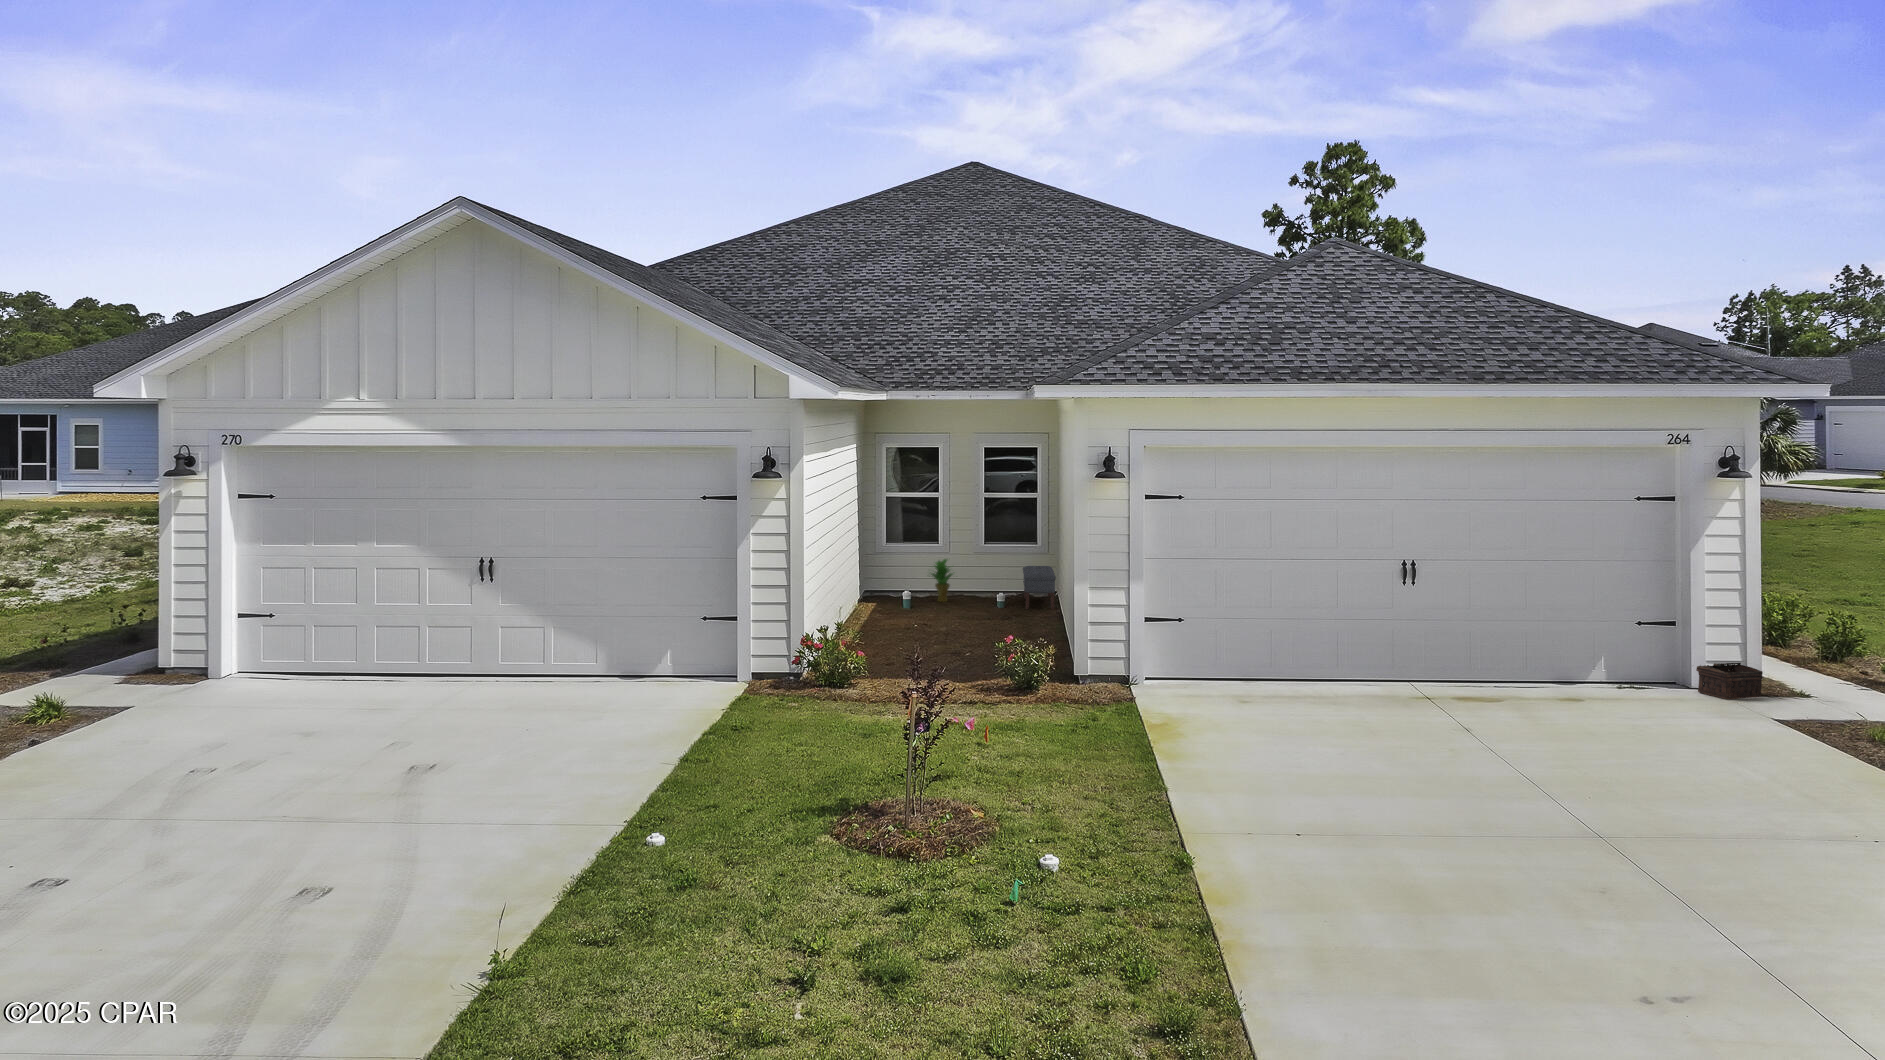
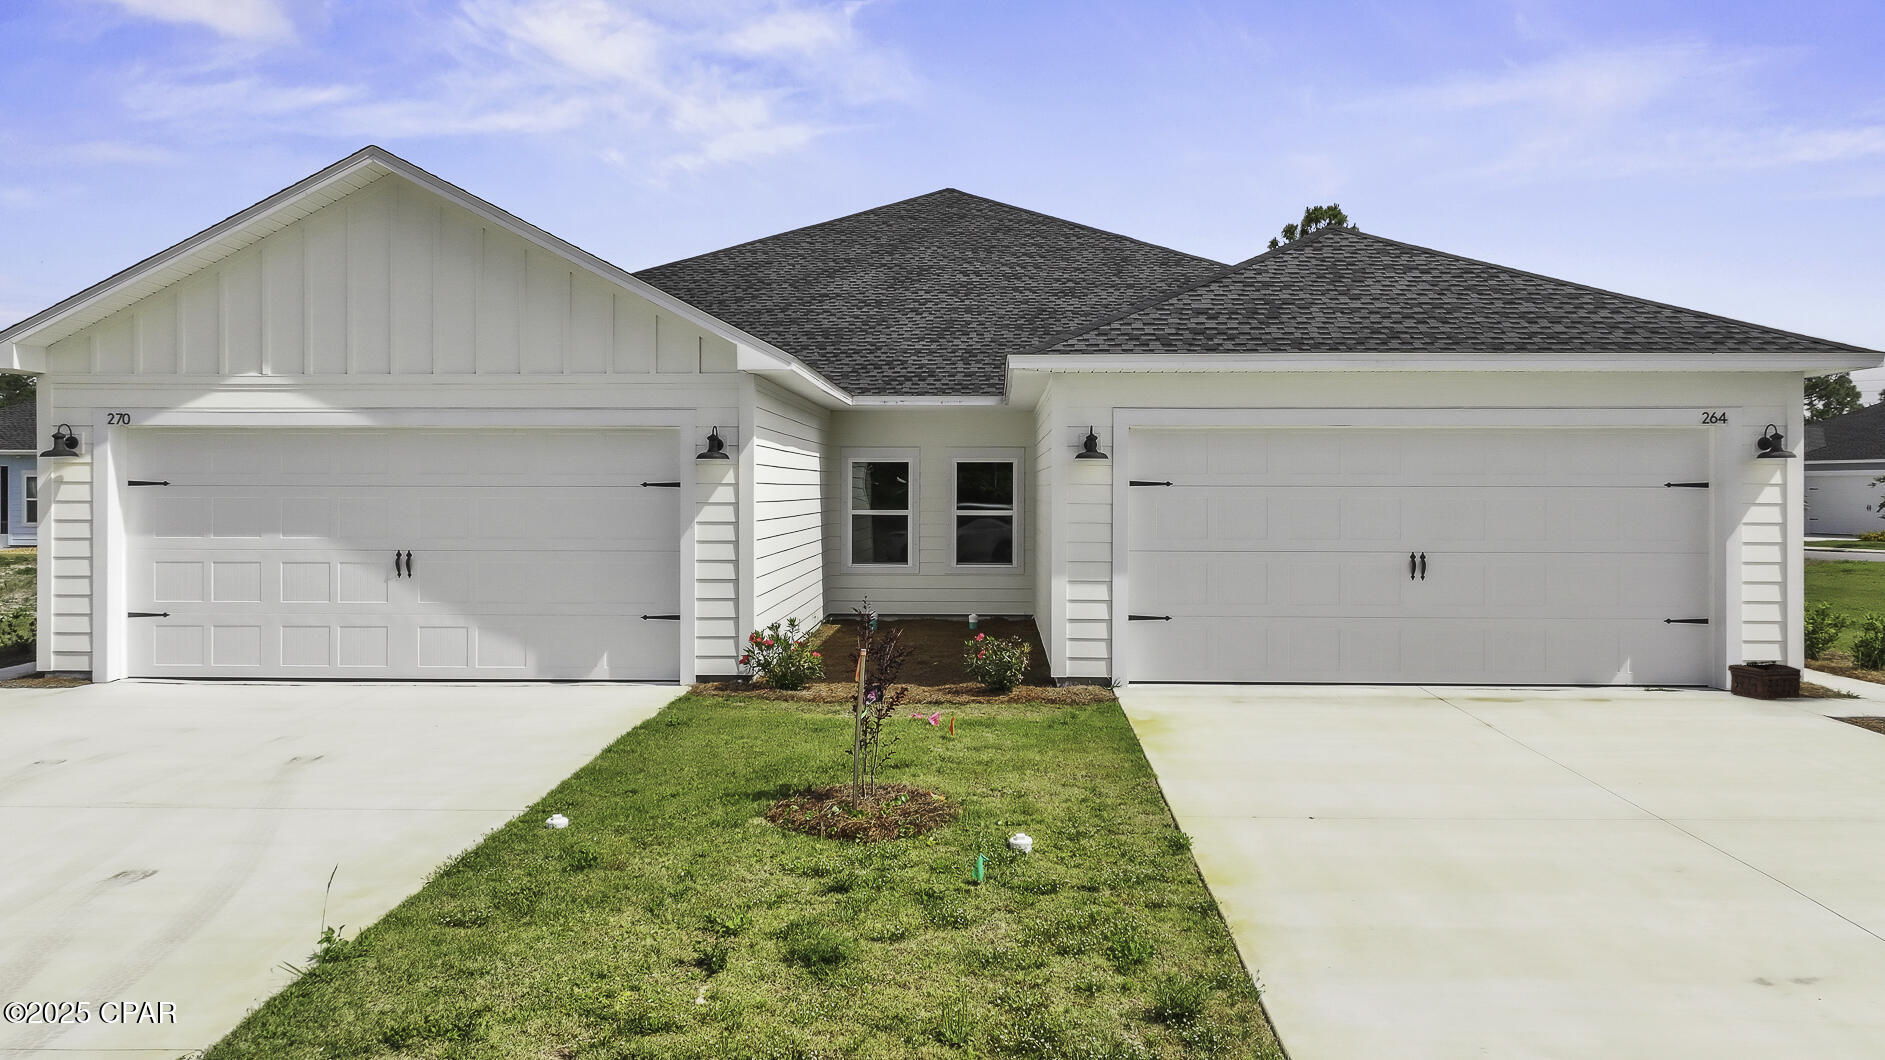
potted plant: present [931,559,953,602] -> none [895,576,930,622]
bench: present [1023,566,1056,610] -> none [998,585,1032,628]

